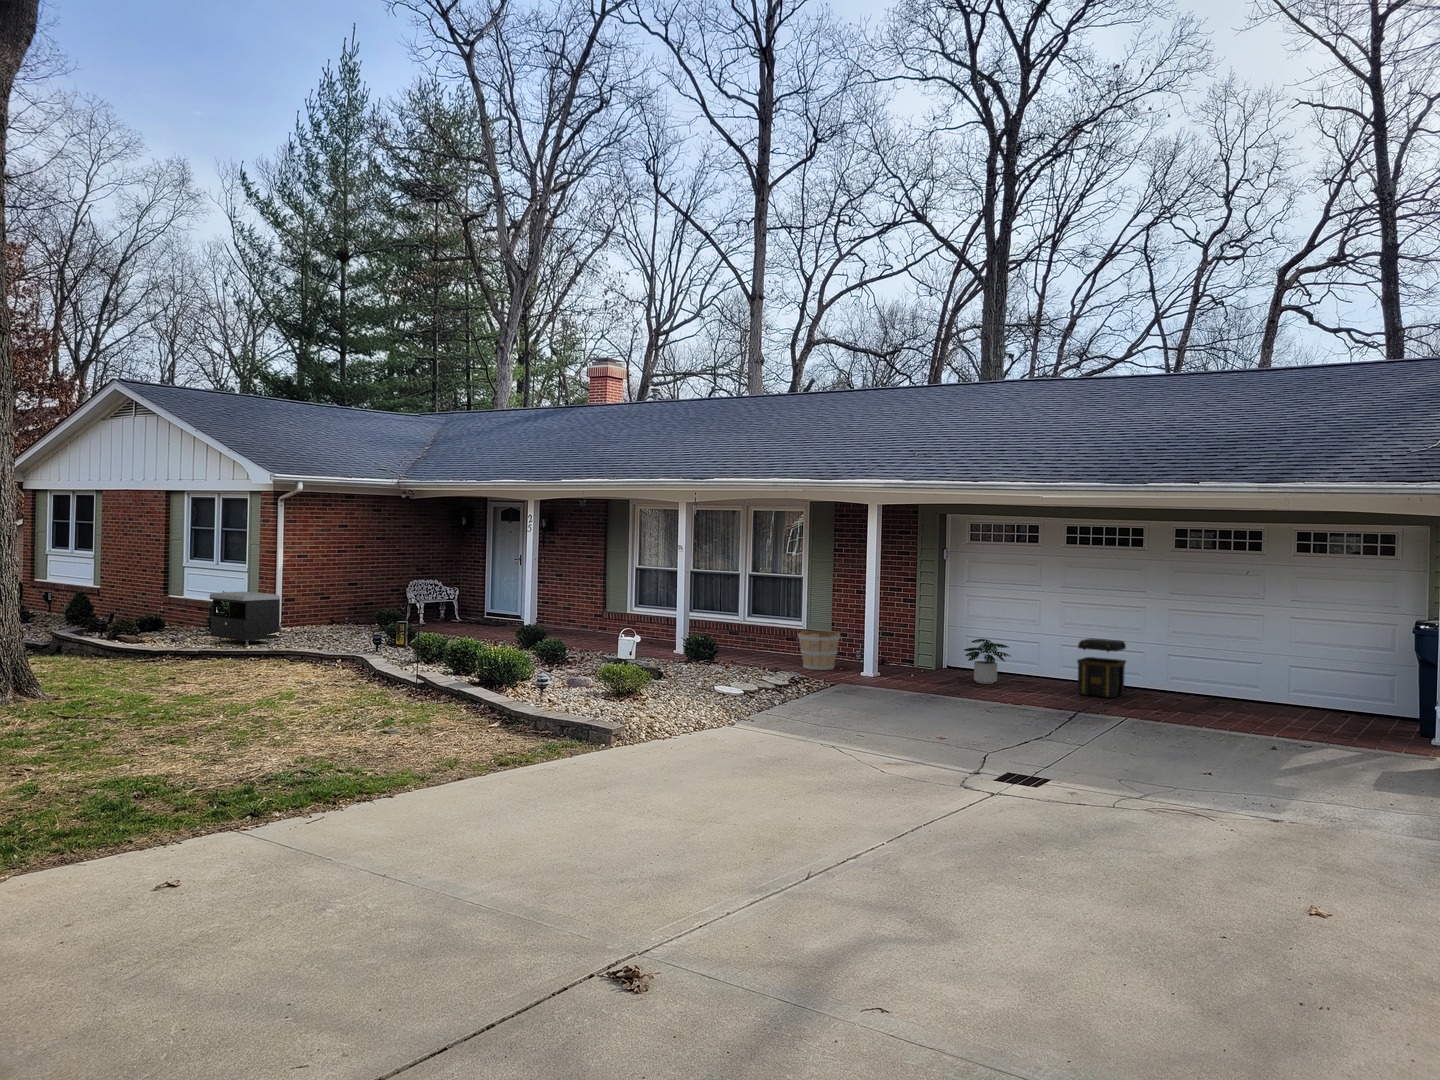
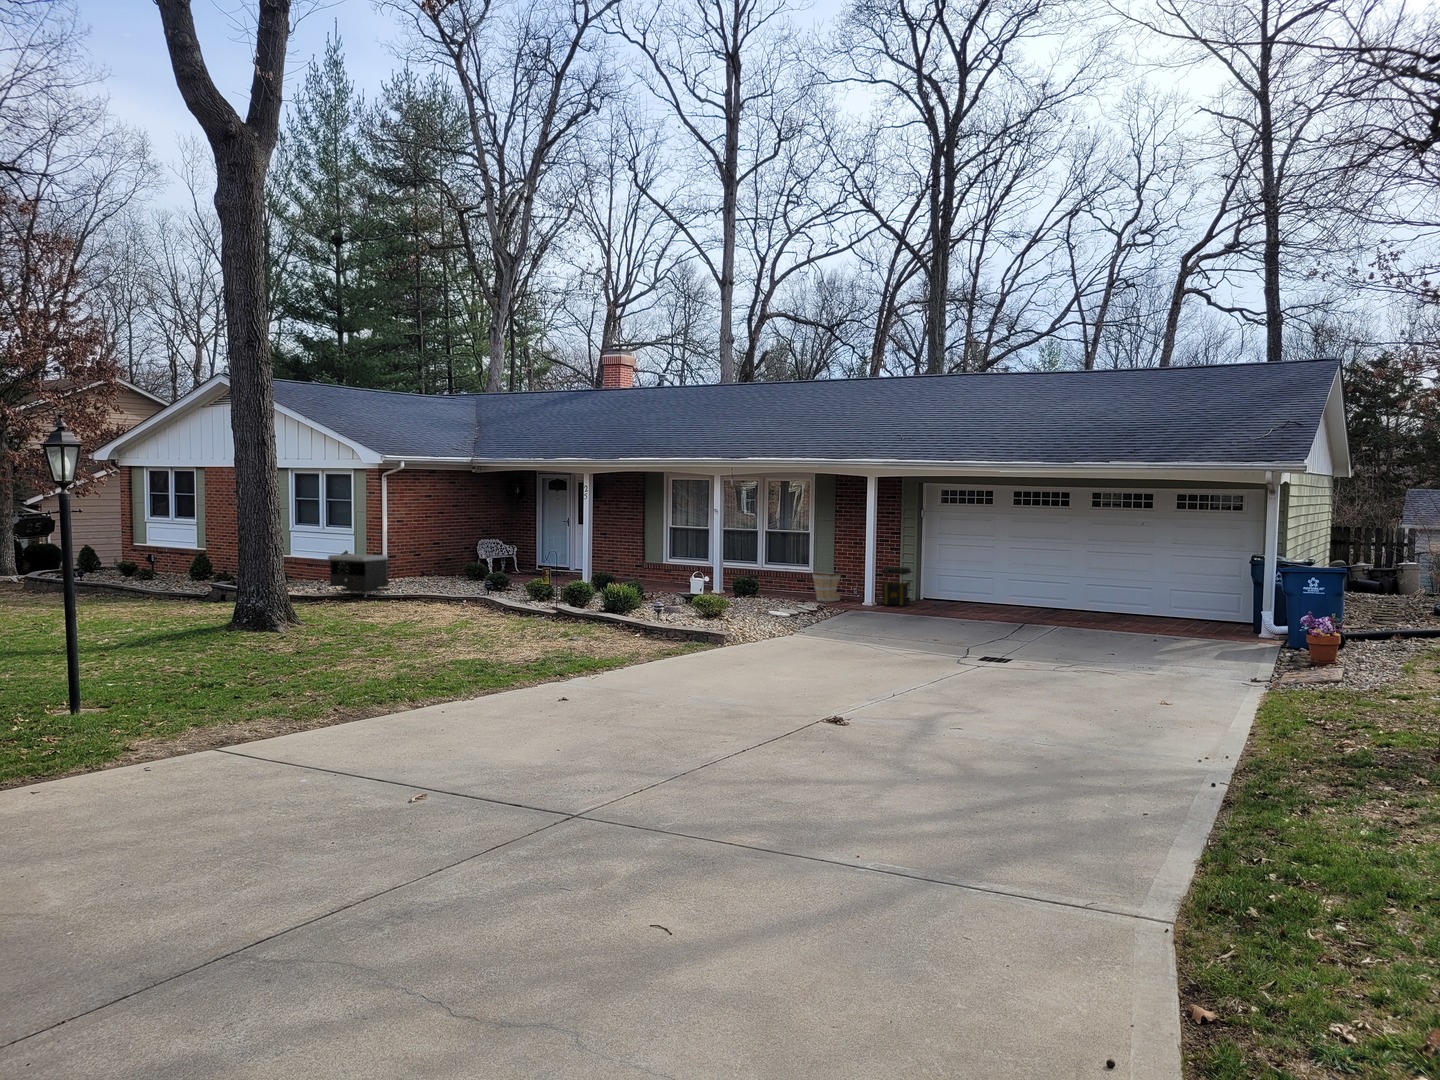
potted plant: present [964,639,1010,684] -> none [937,574,973,607]
toolbox: present [1077,639,1126,698] -> present [881,567,911,606]

